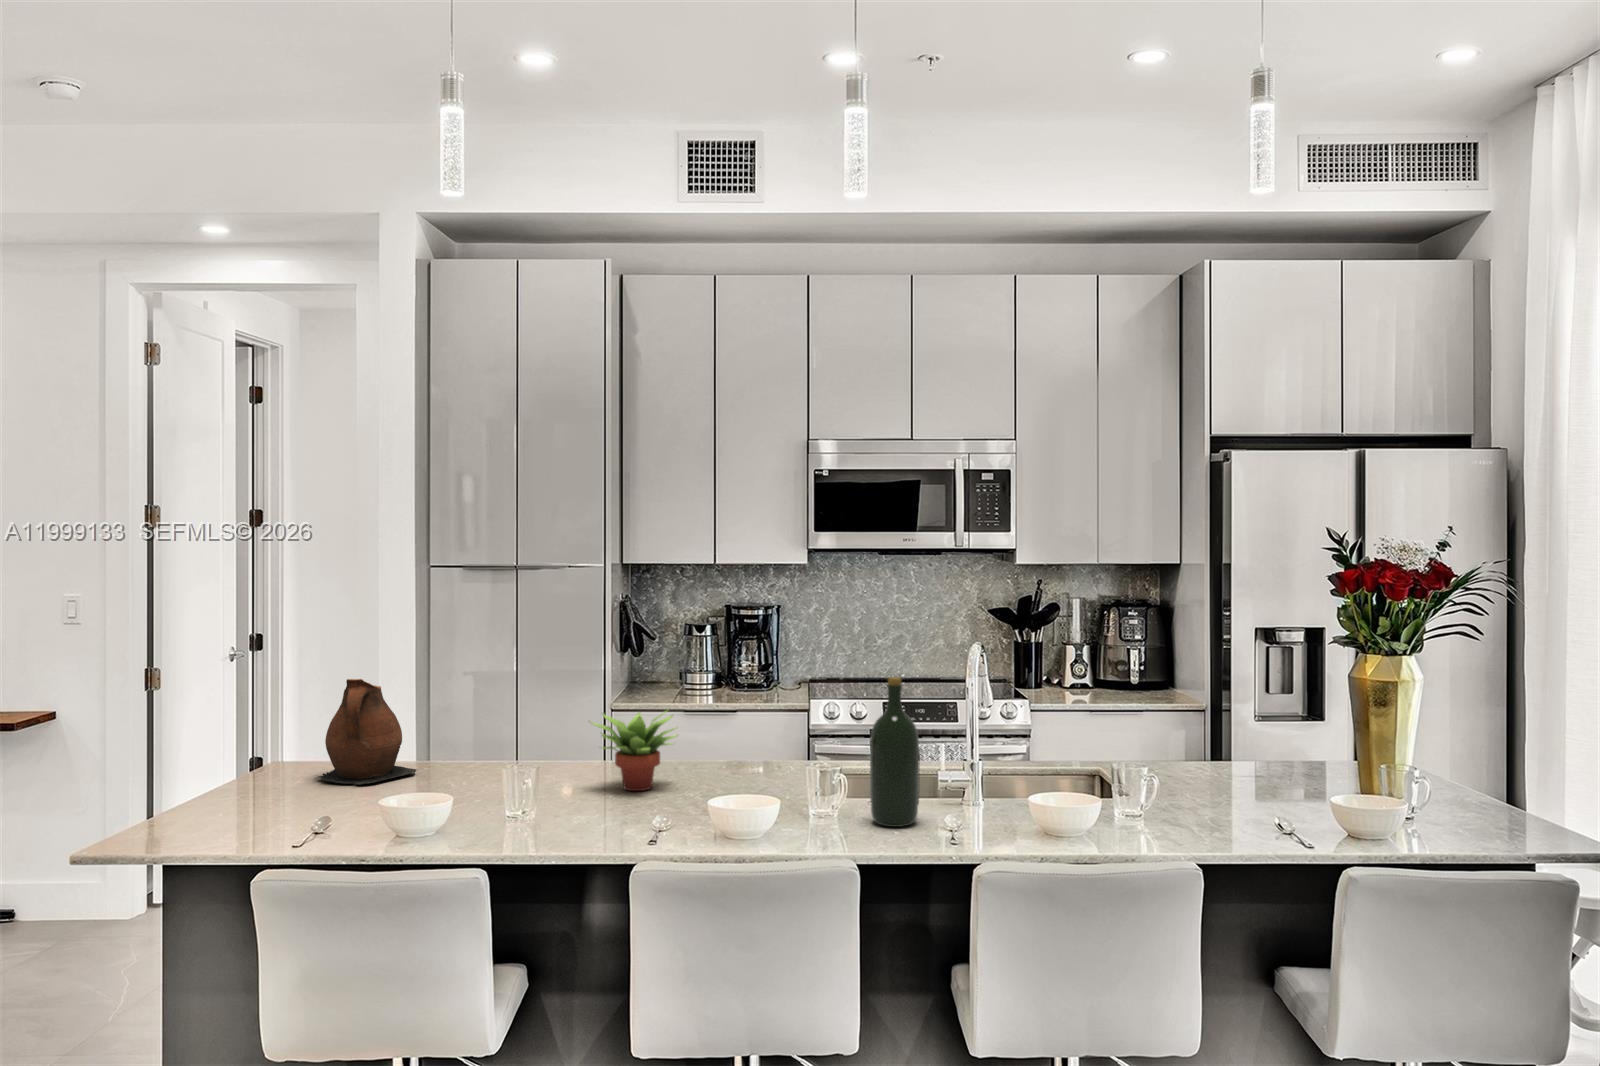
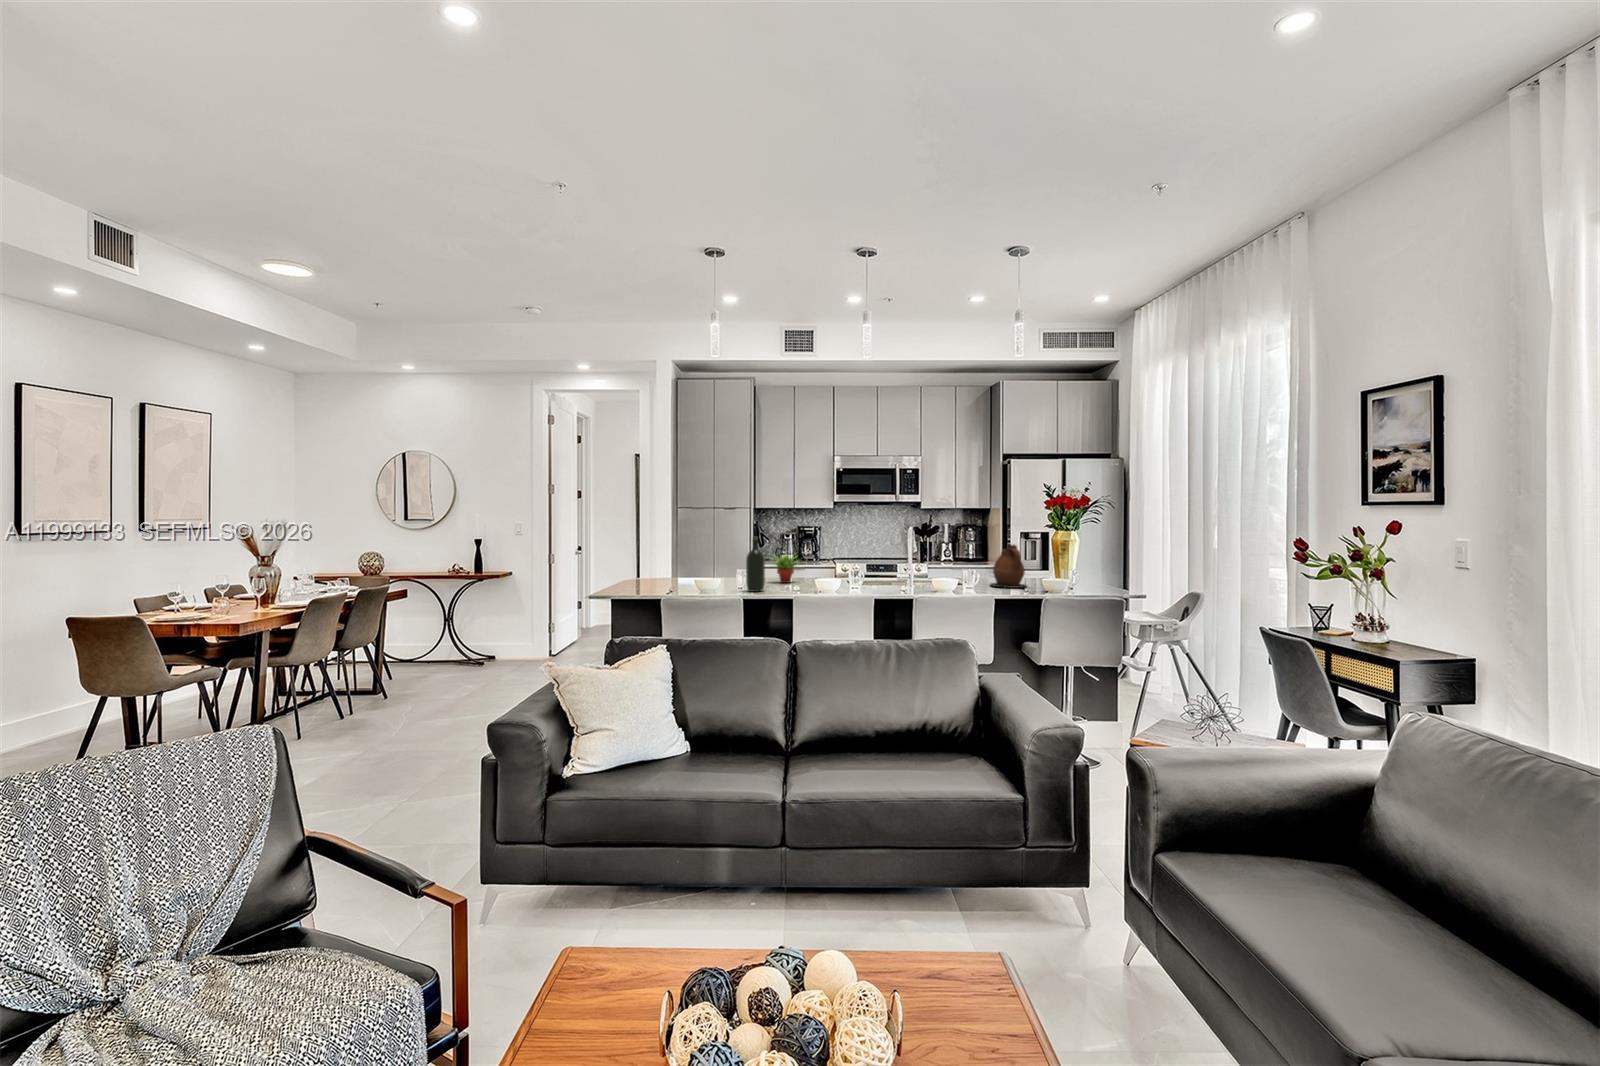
wine bottle: present [870,677,920,827] -> present [746,537,765,592]
ceramic pitcher: present [315,679,416,785] -> present [990,545,1026,588]

